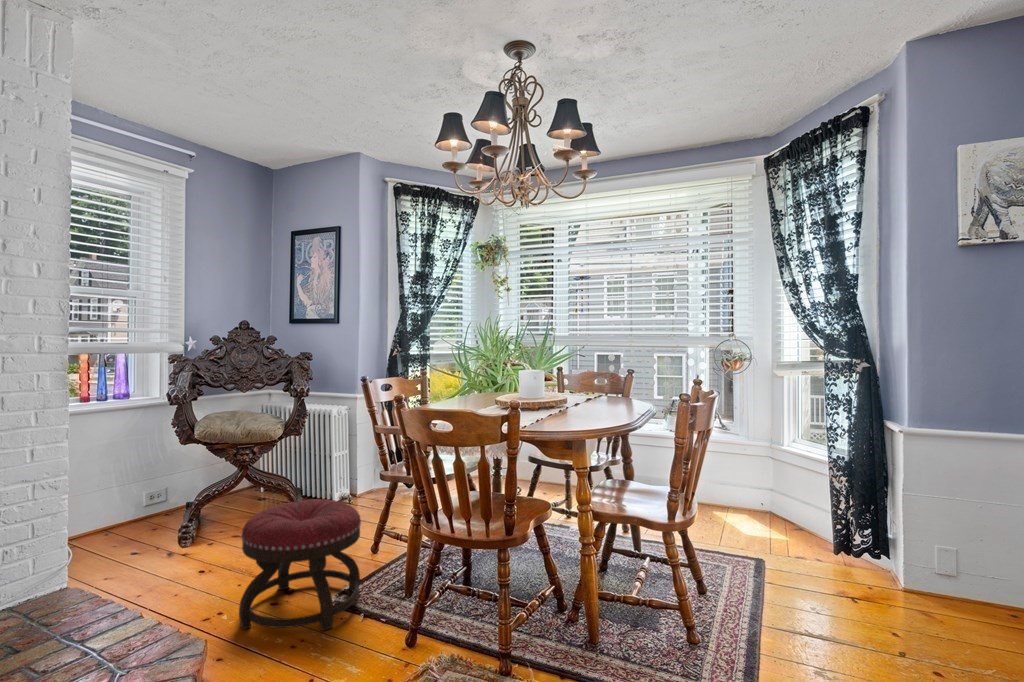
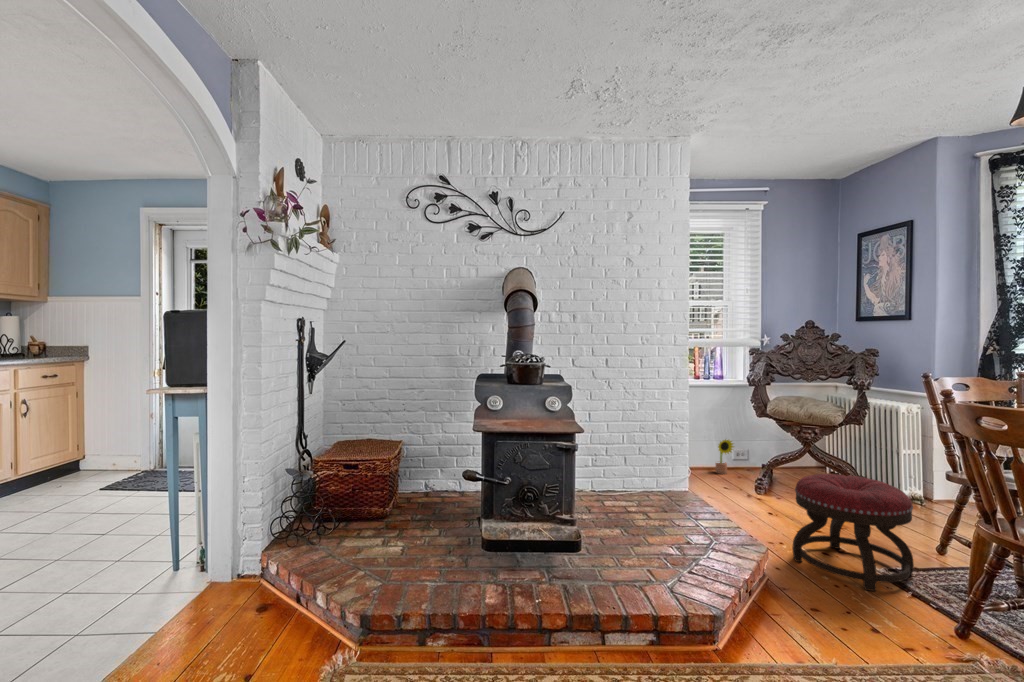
decorative plant: none [118,480,148,531] -> present [716,439,734,474]

